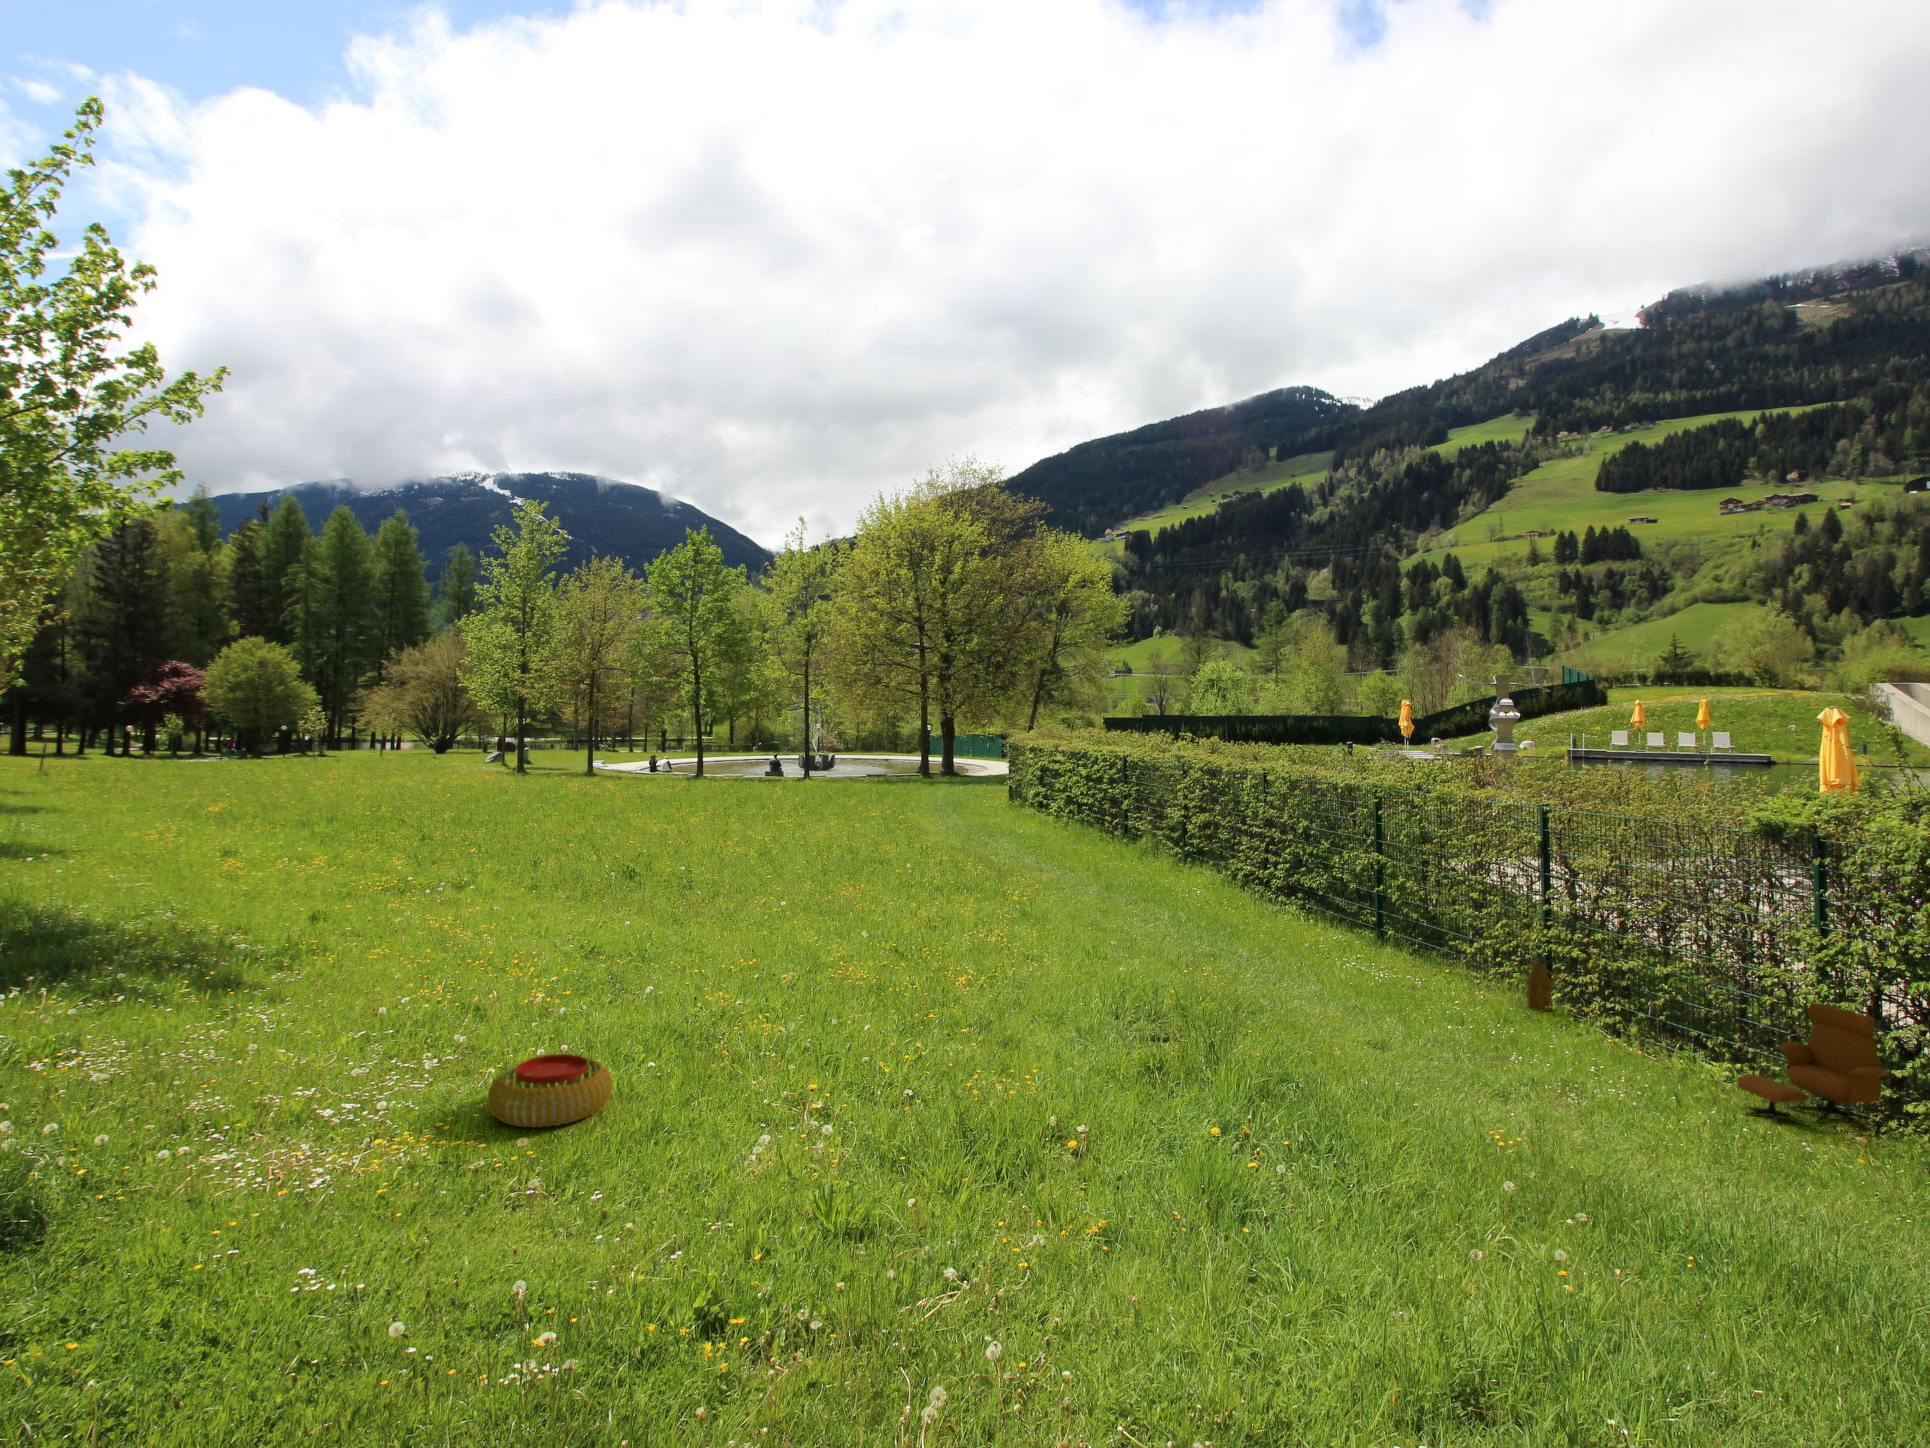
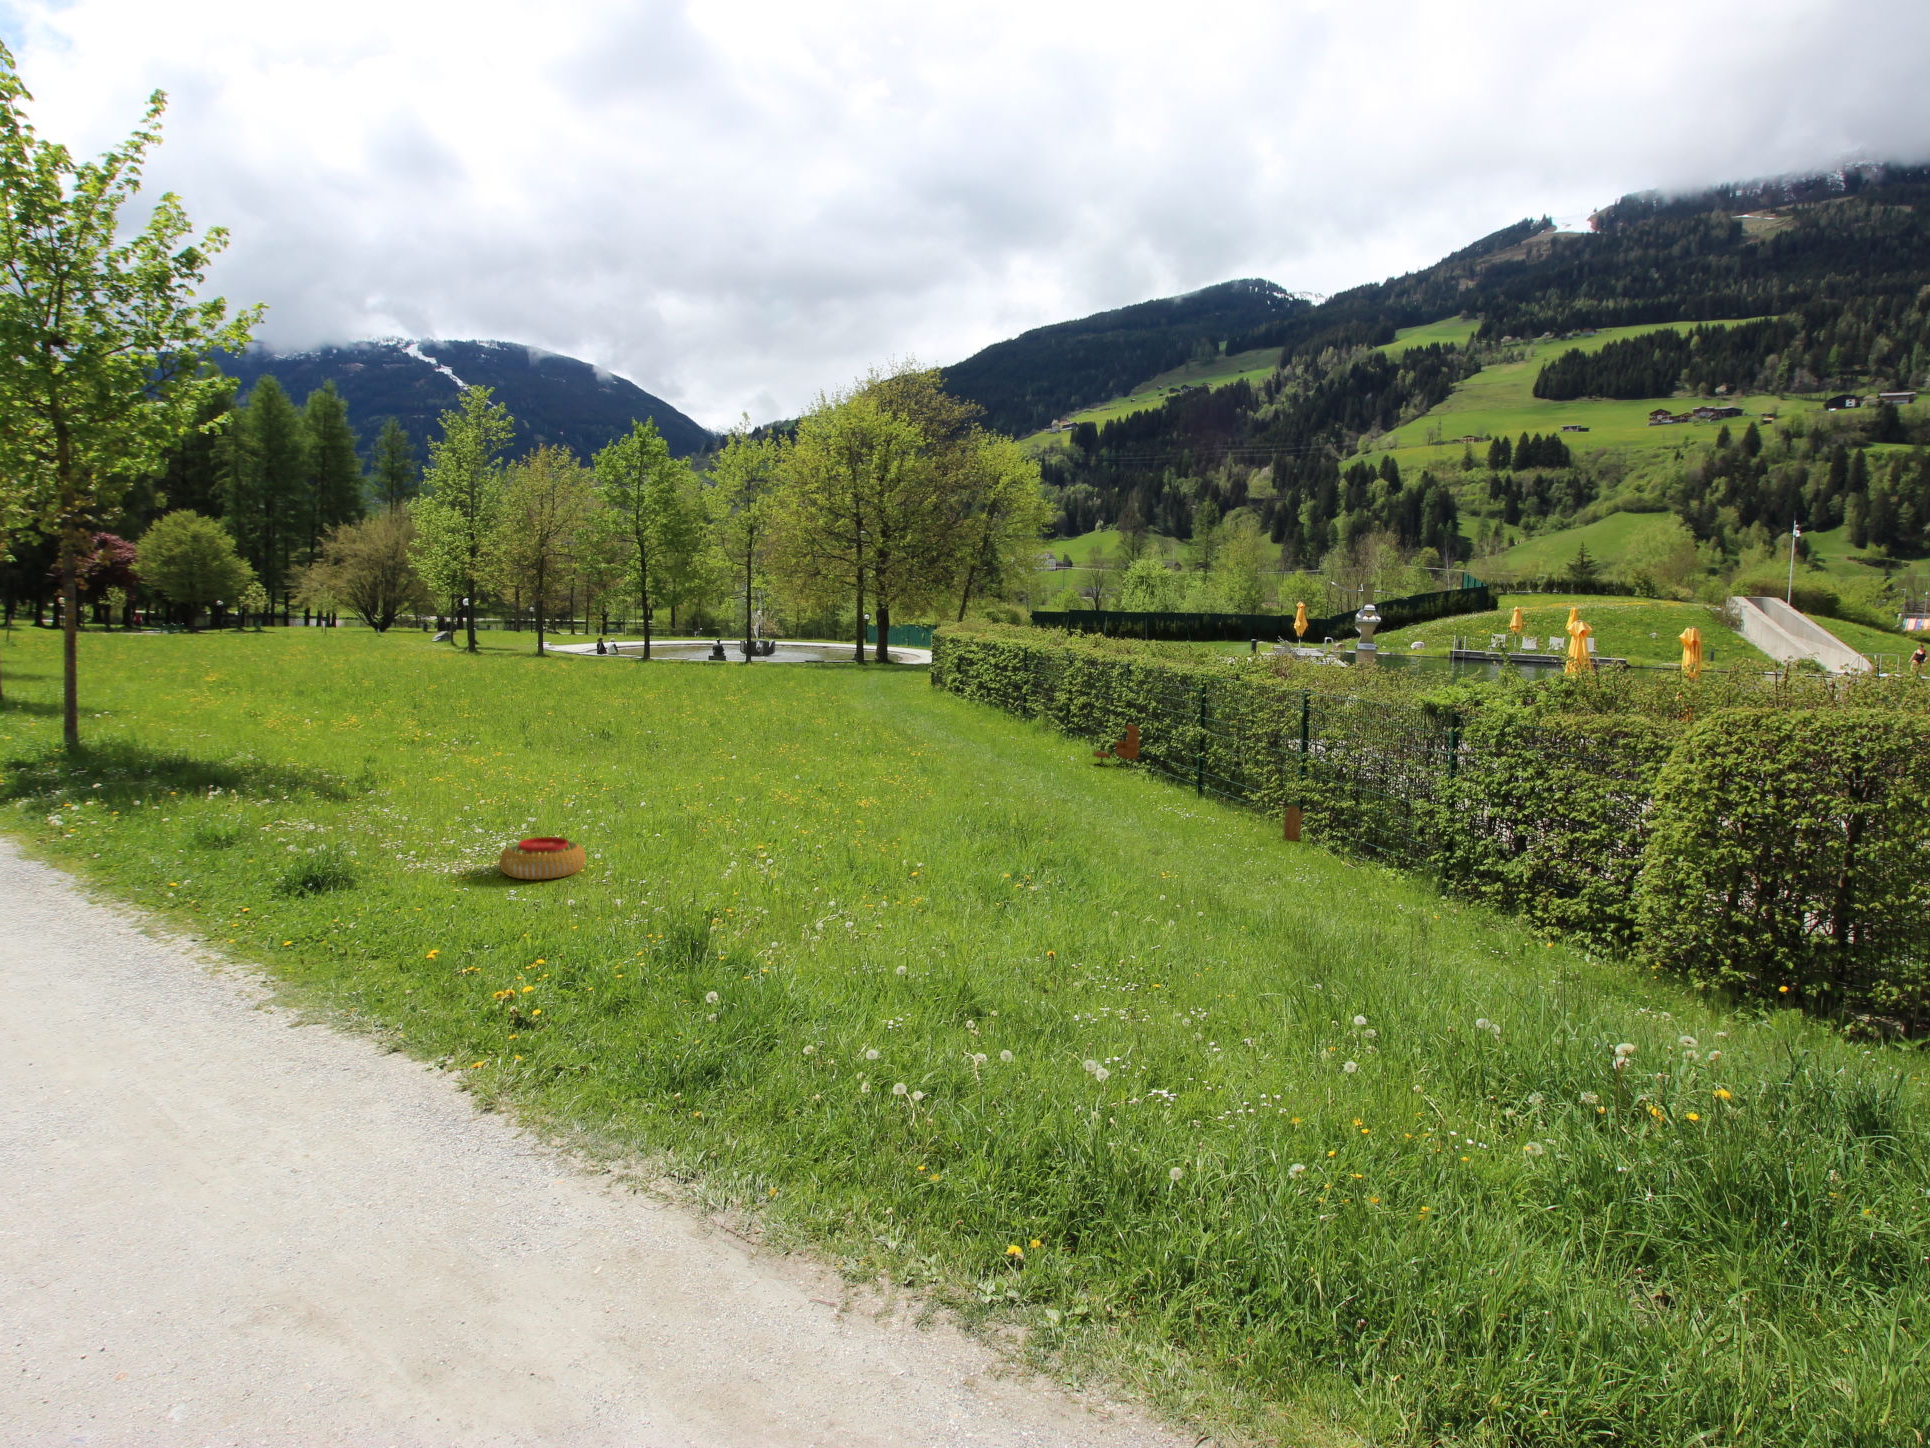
lounge chair: present [1736,1003,1889,1129] -> present [1093,725,1139,767]

